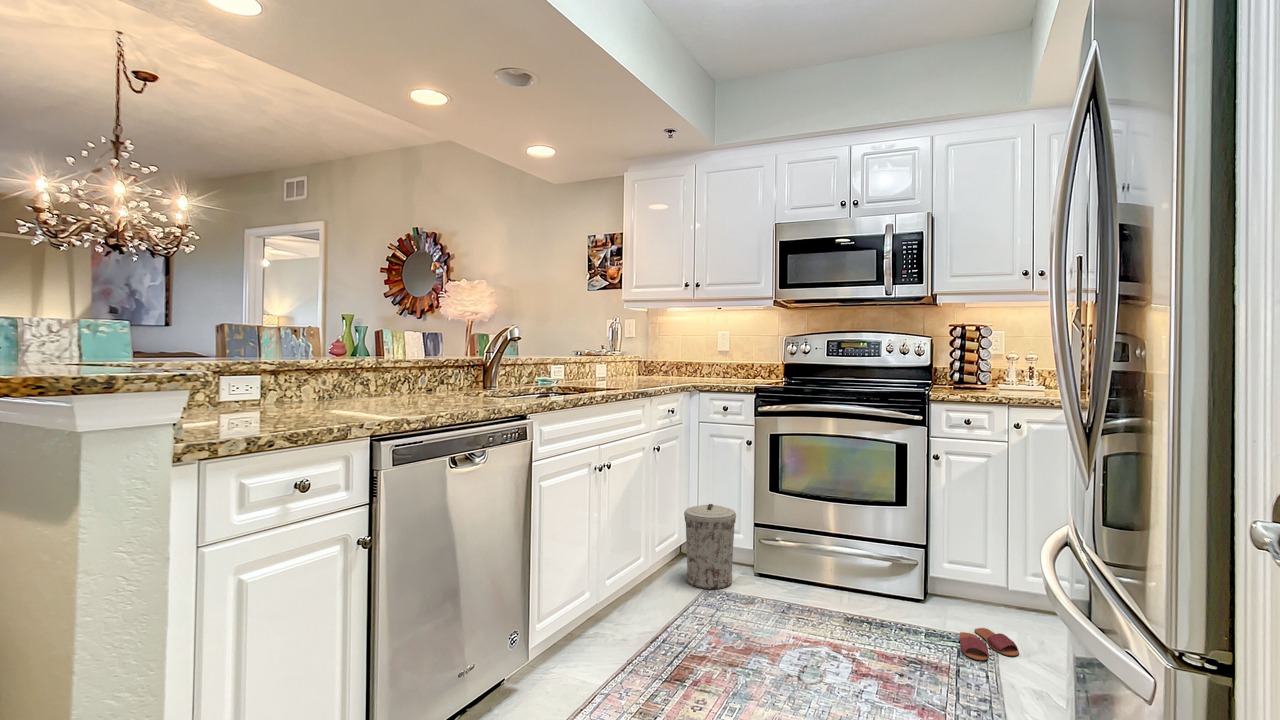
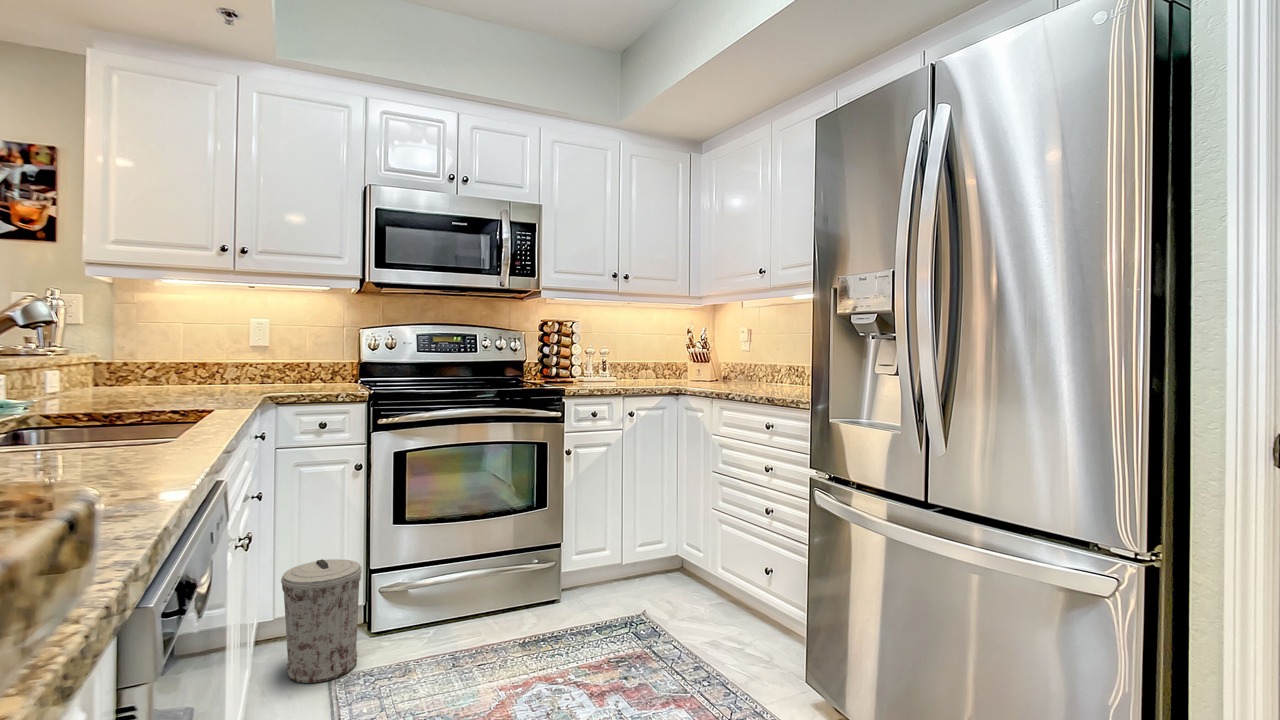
slippers: present [960,628,1019,661] -> none [618,605,670,636]

